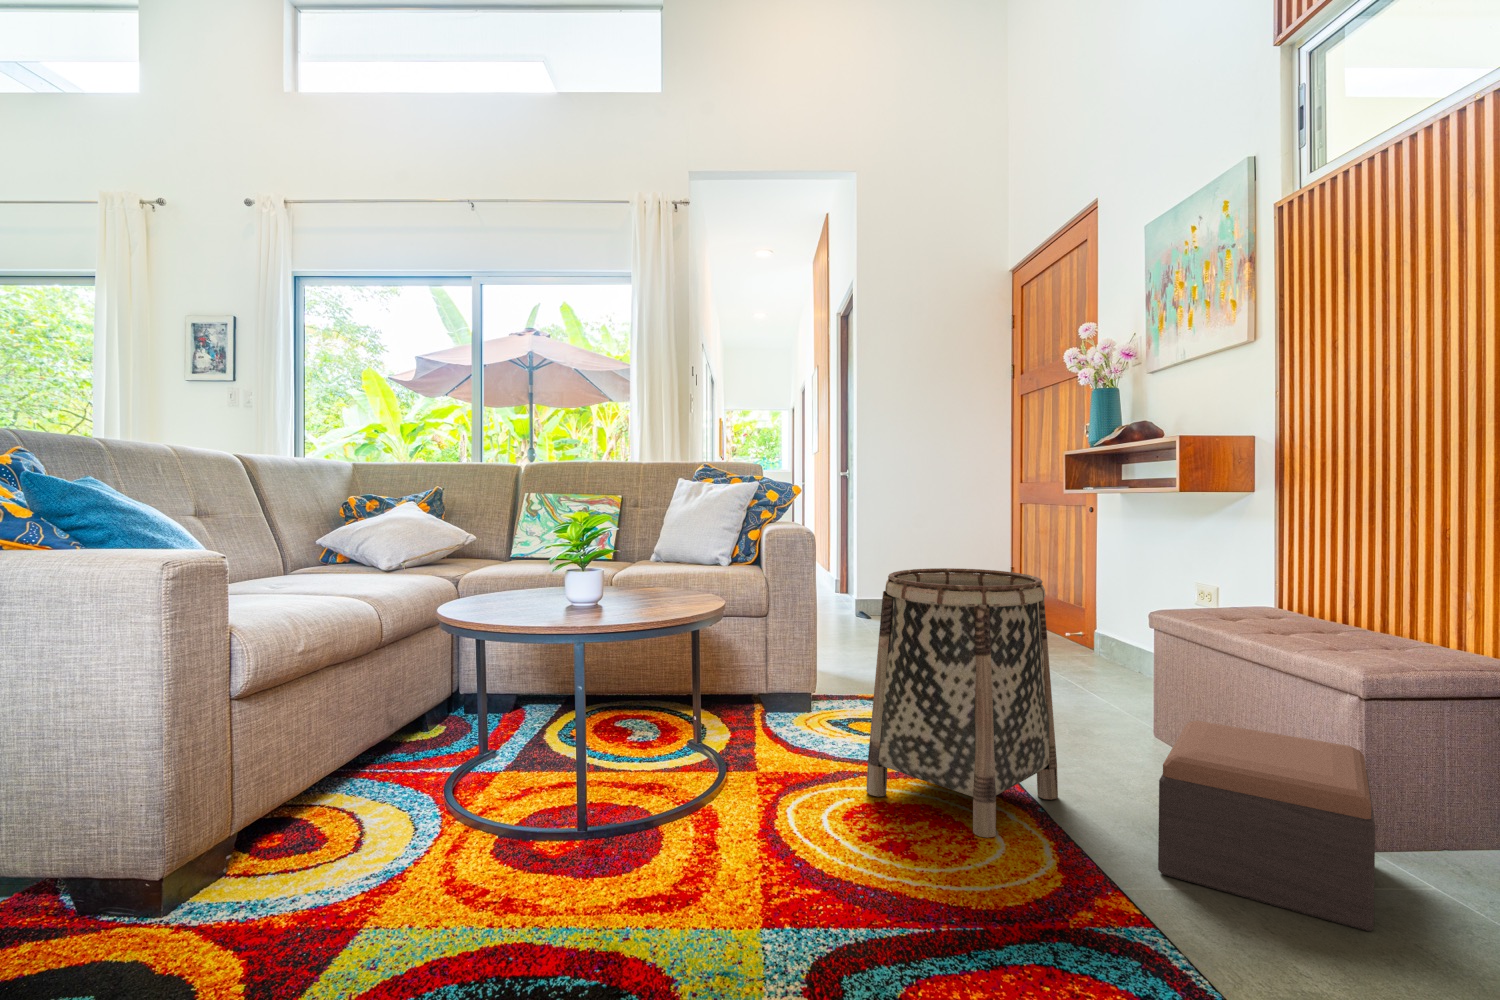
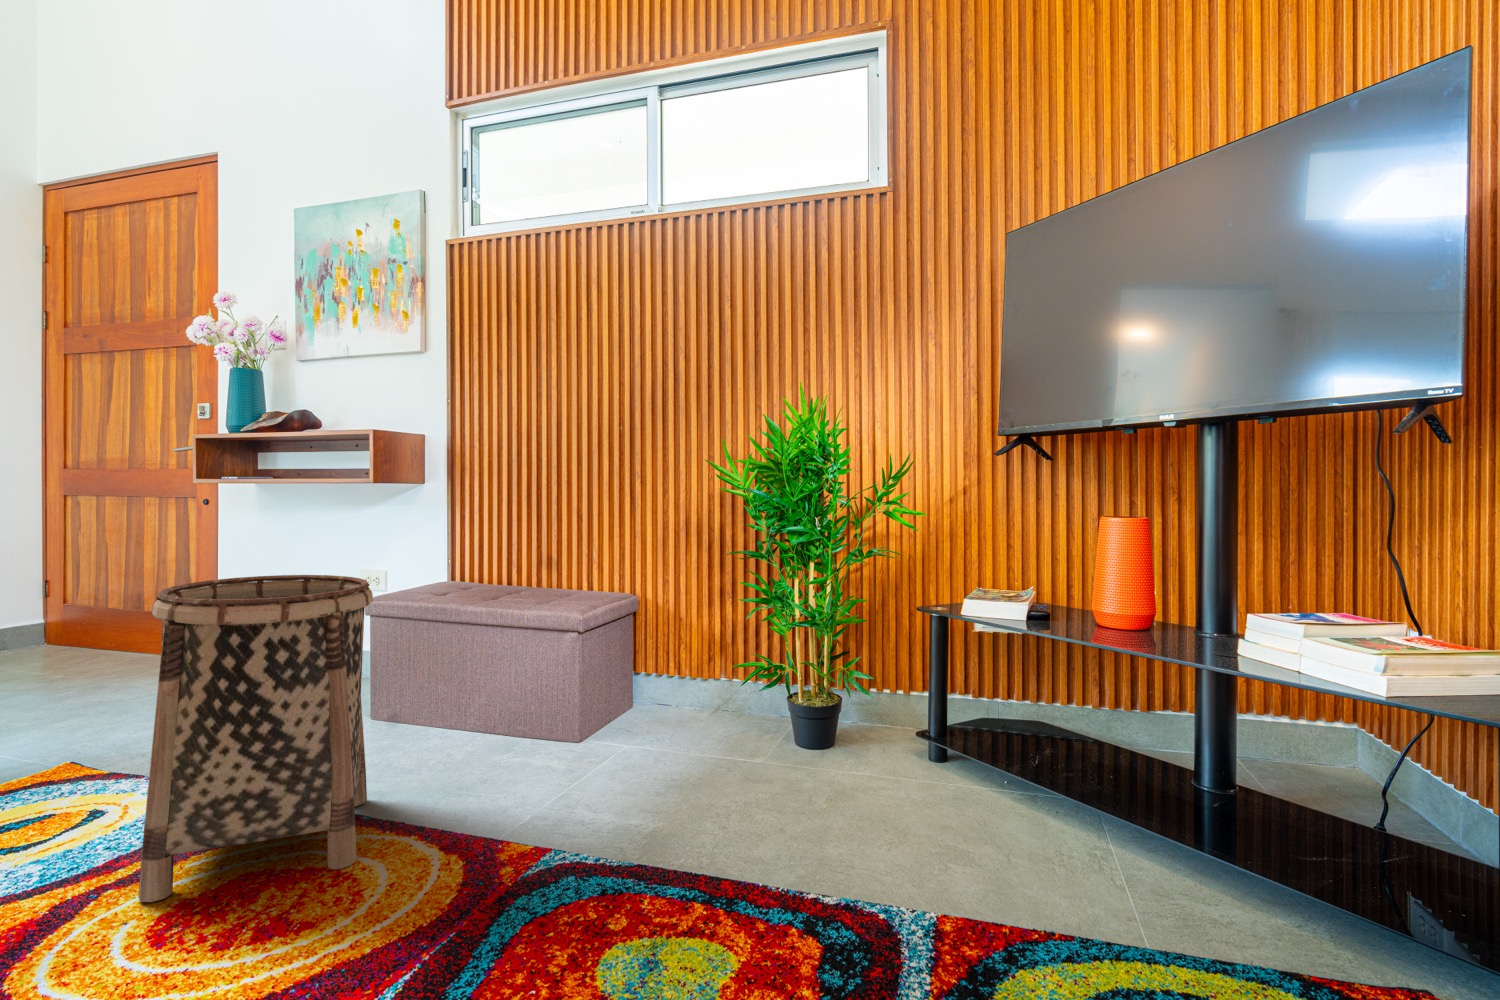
footstool: present [1158,721,1375,931] -> none [474,668,639,814]

